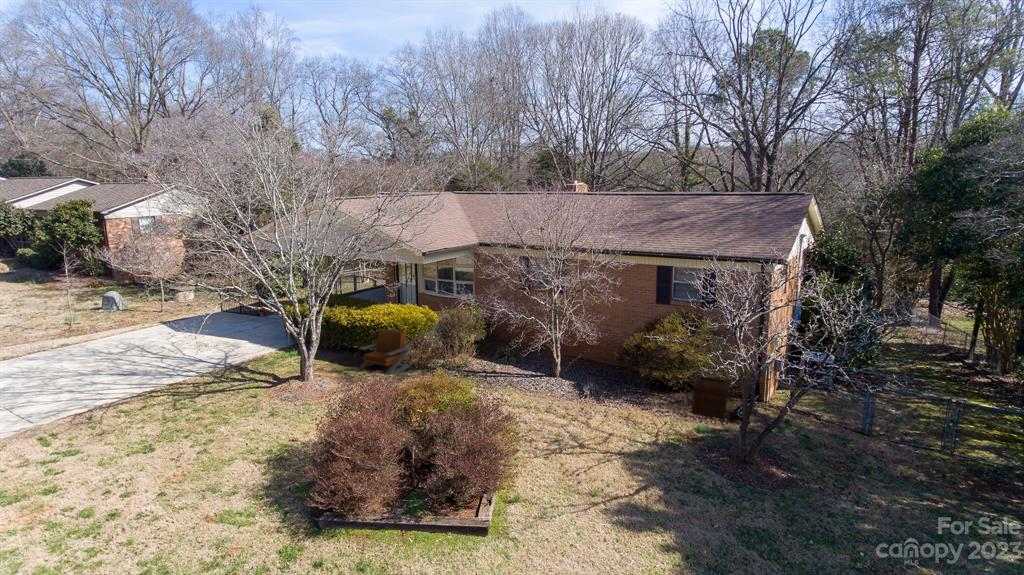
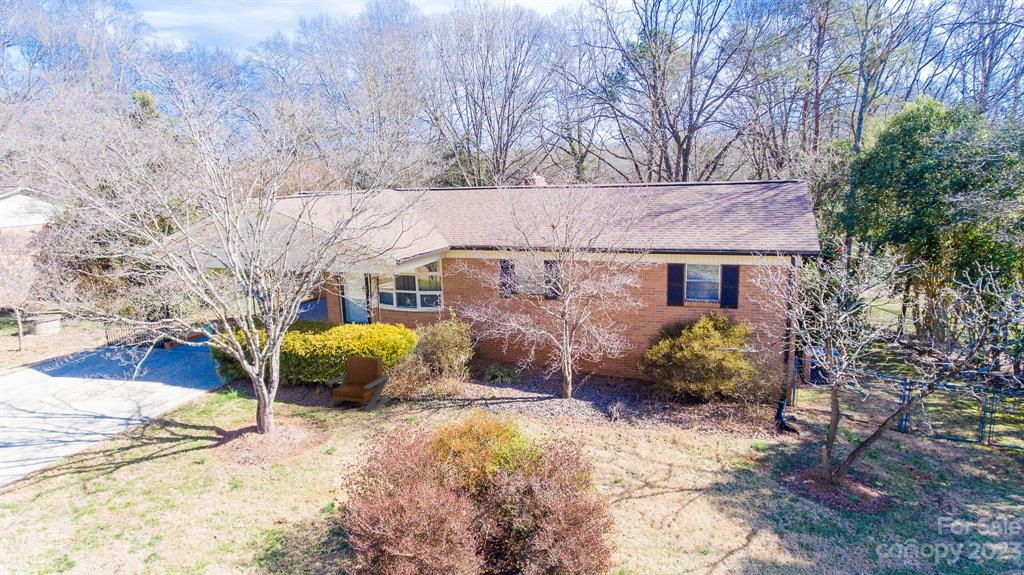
wooden crate: present [692,376,728,418] -> none [732,383,777,429]

